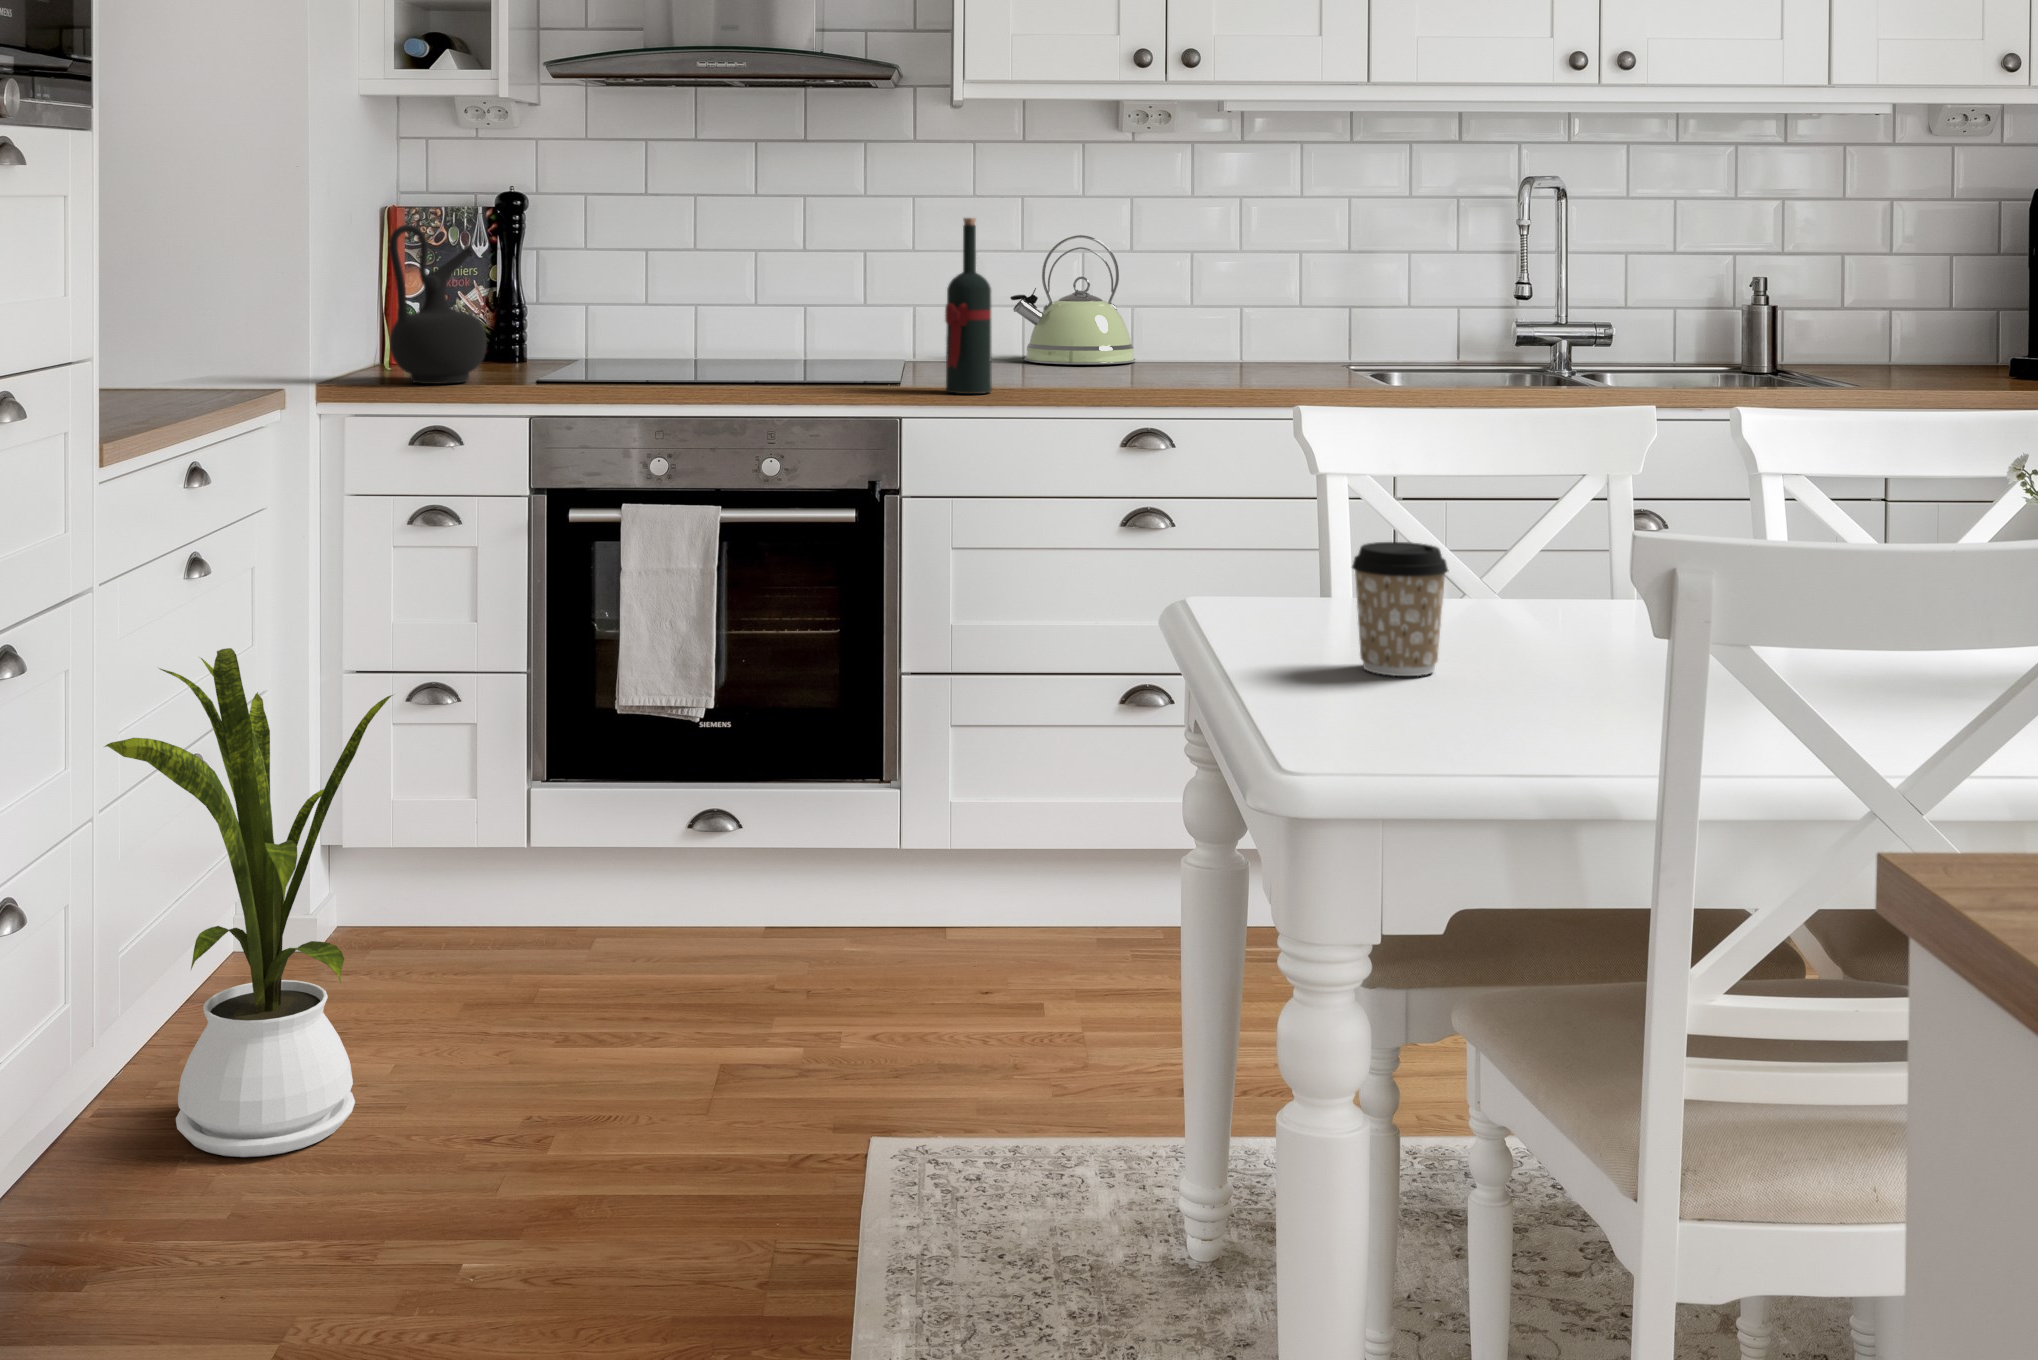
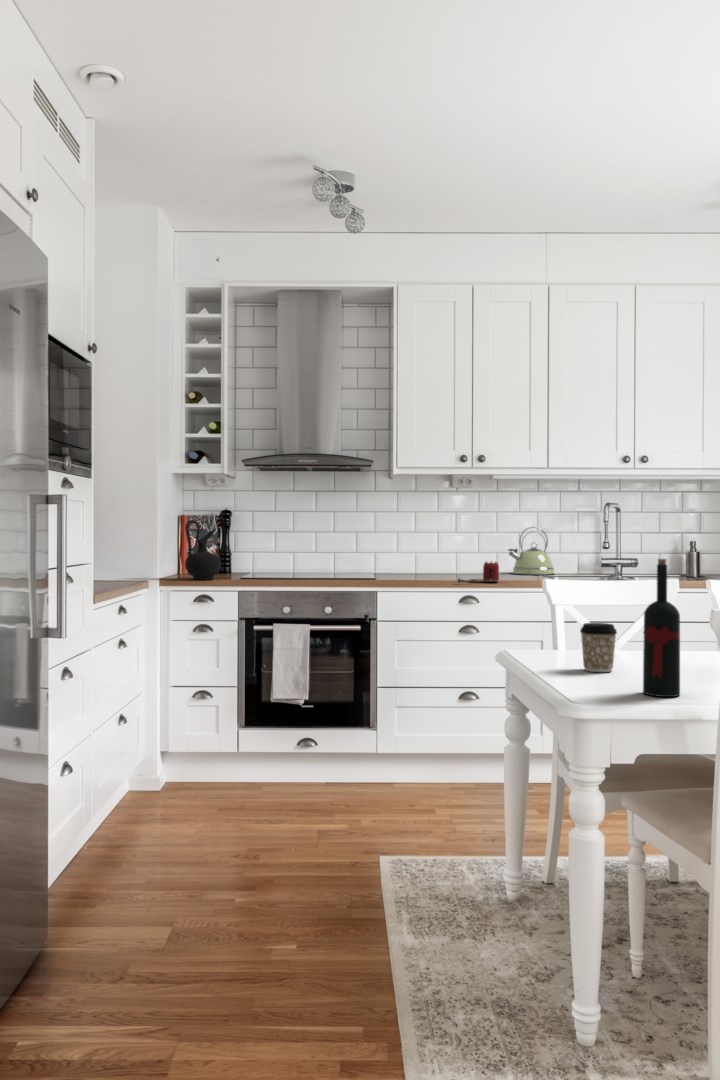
wine bottle: present [945,218,992,394] -> present [643,559,680,697]
kettle: present [1010,235,1136,364] -> present [508,527,554,575]
toaster: none [1109,336,1230,398] -> present [457,562,499,583]
house plant: present [104,648,393,1157] -> none [96,670,200,865]

